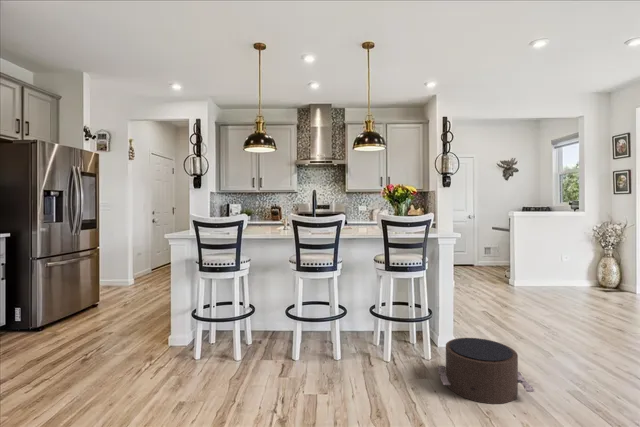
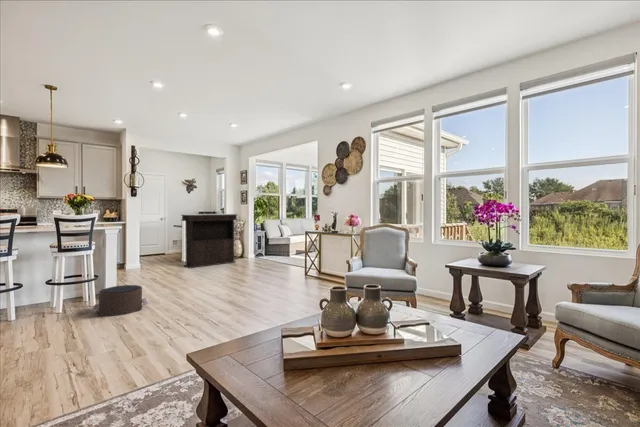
console table: none [515,211,617,298] -> present [182,214,237,268]

